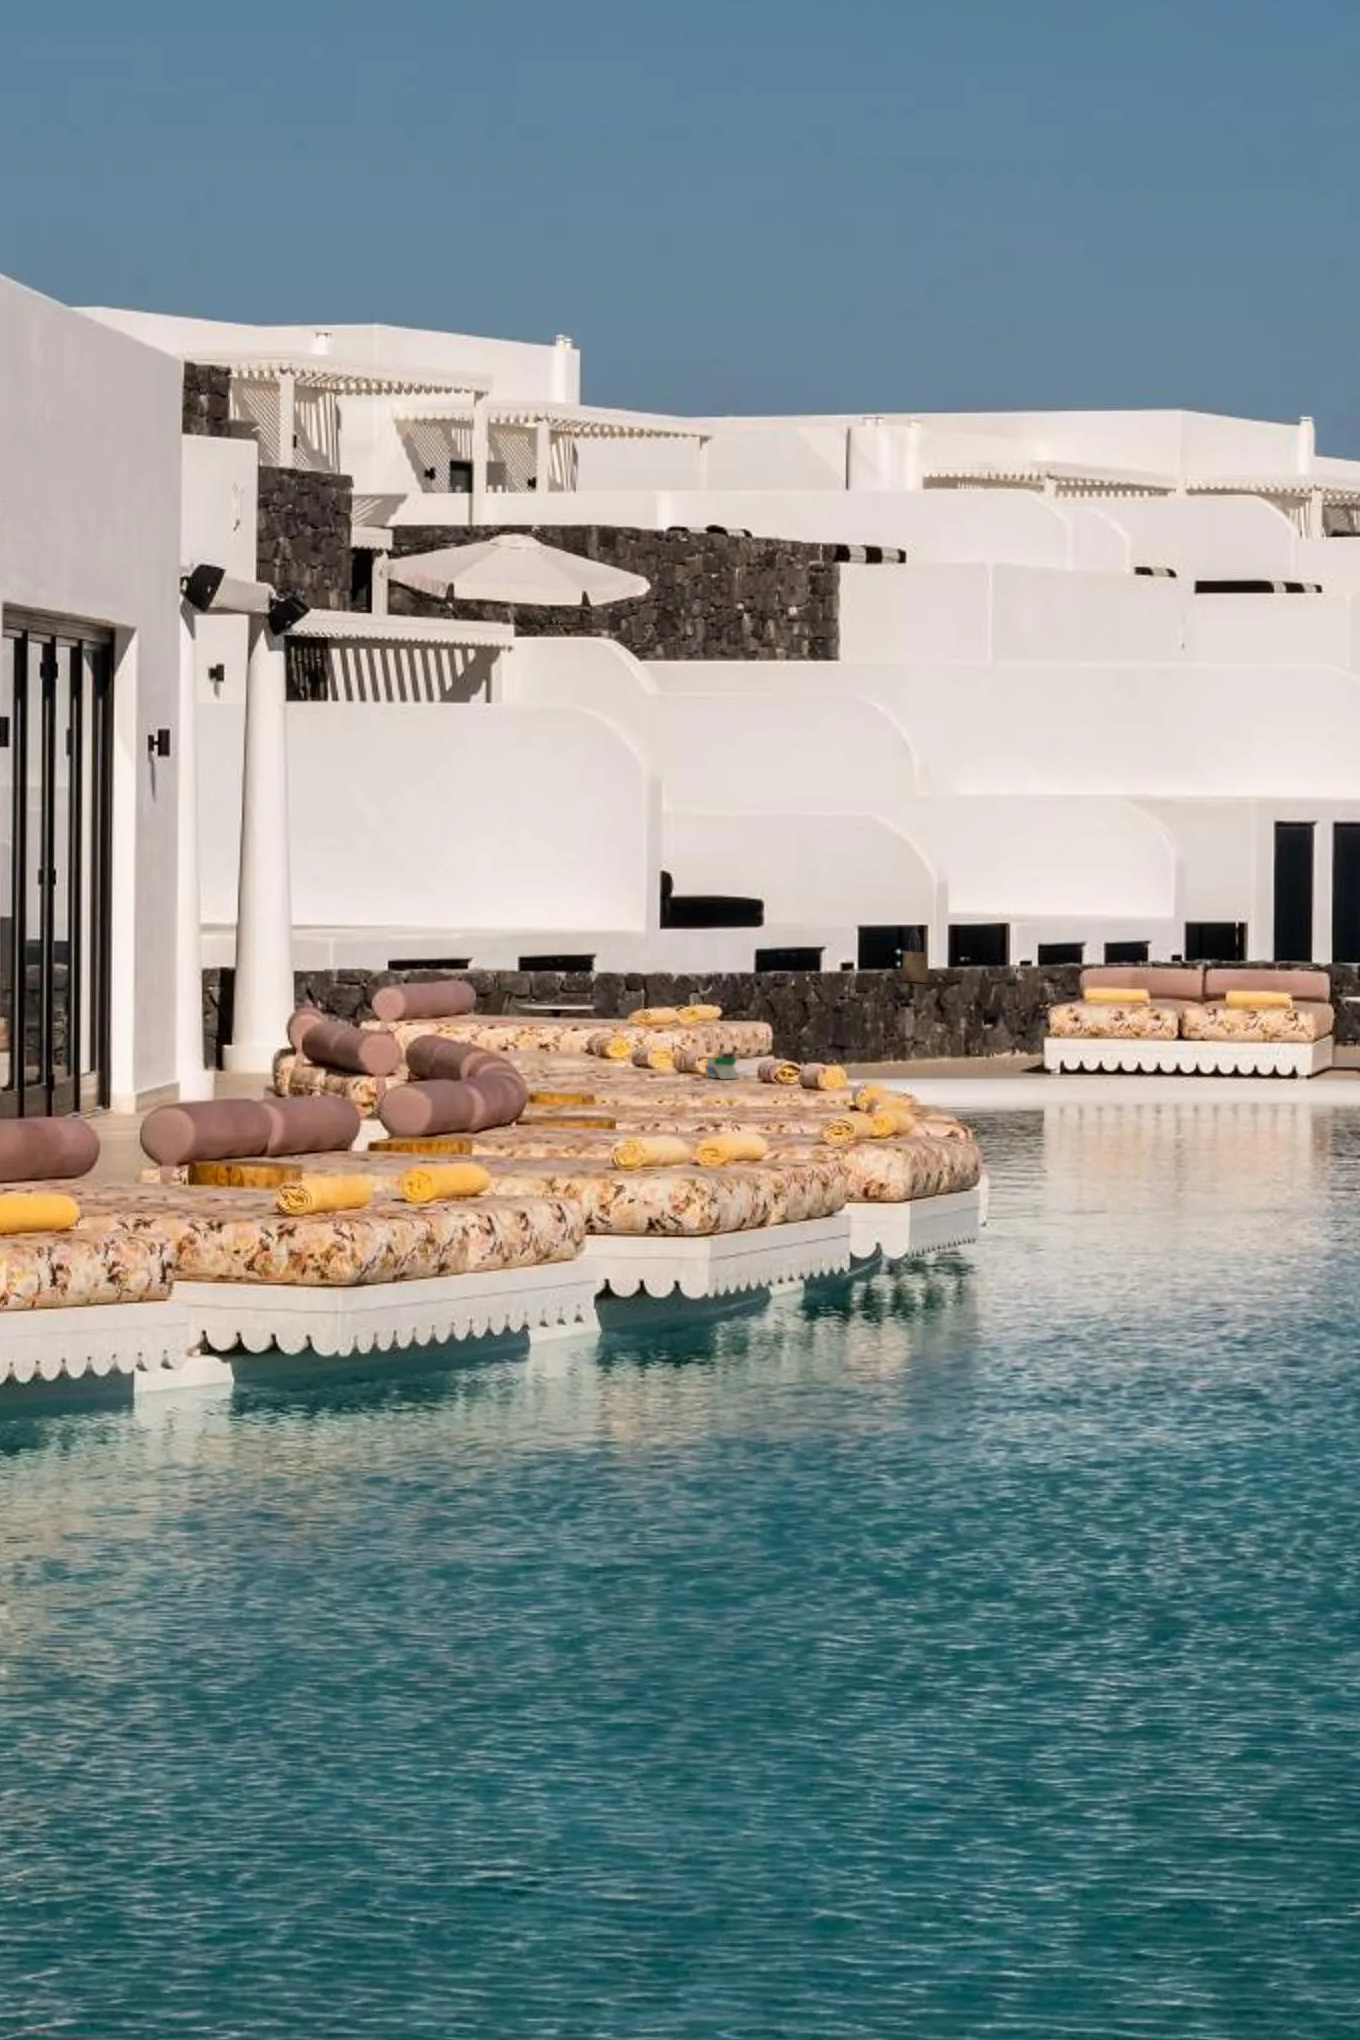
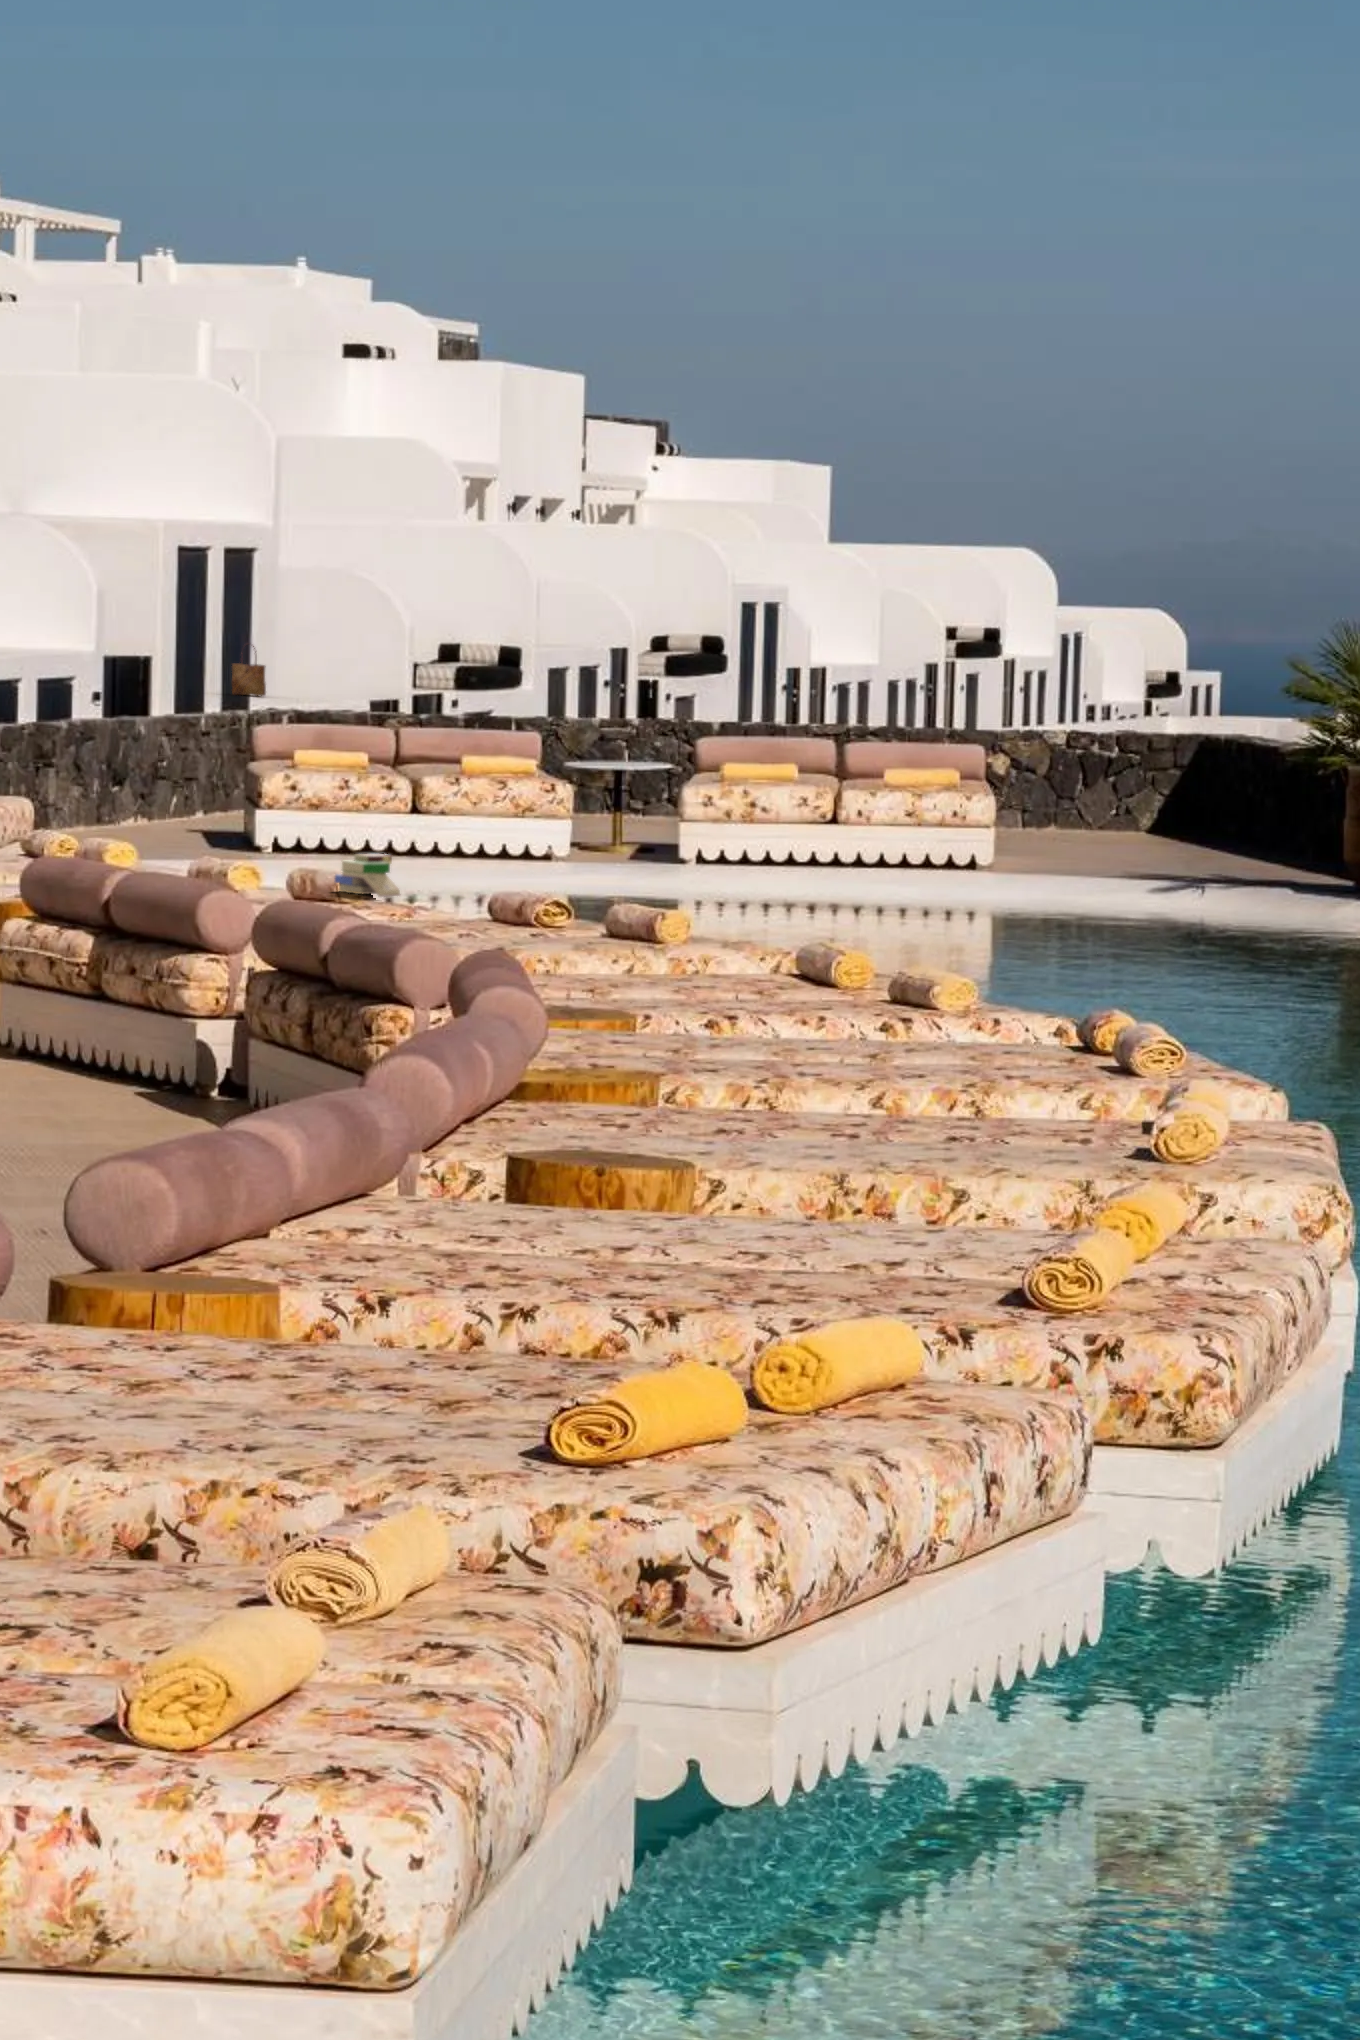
tote bag: present [902,932,930,983] -> present [232,646,266,696]

